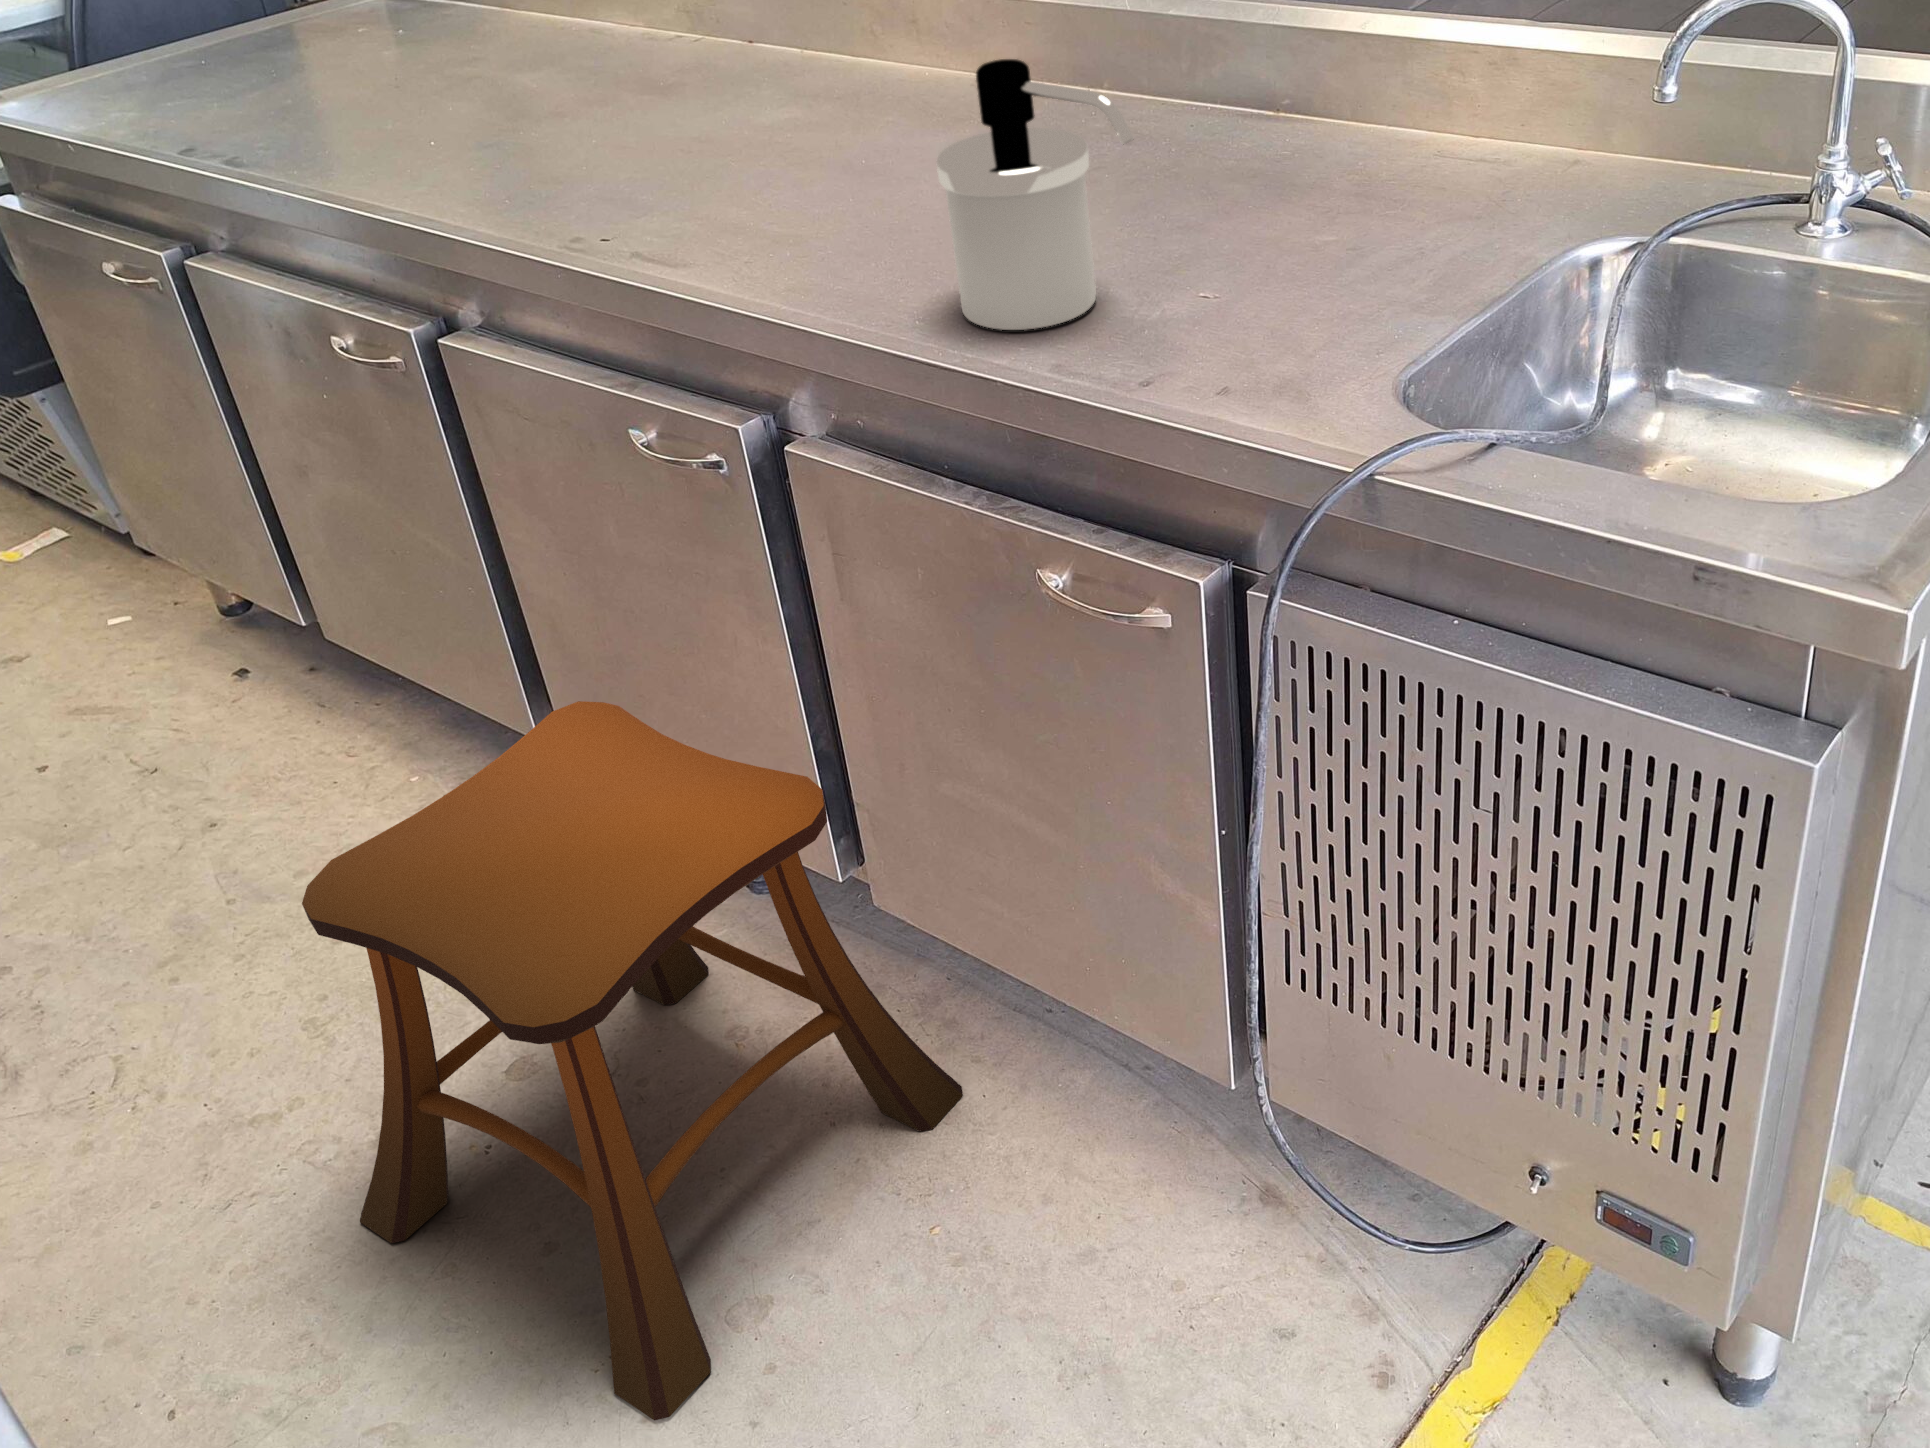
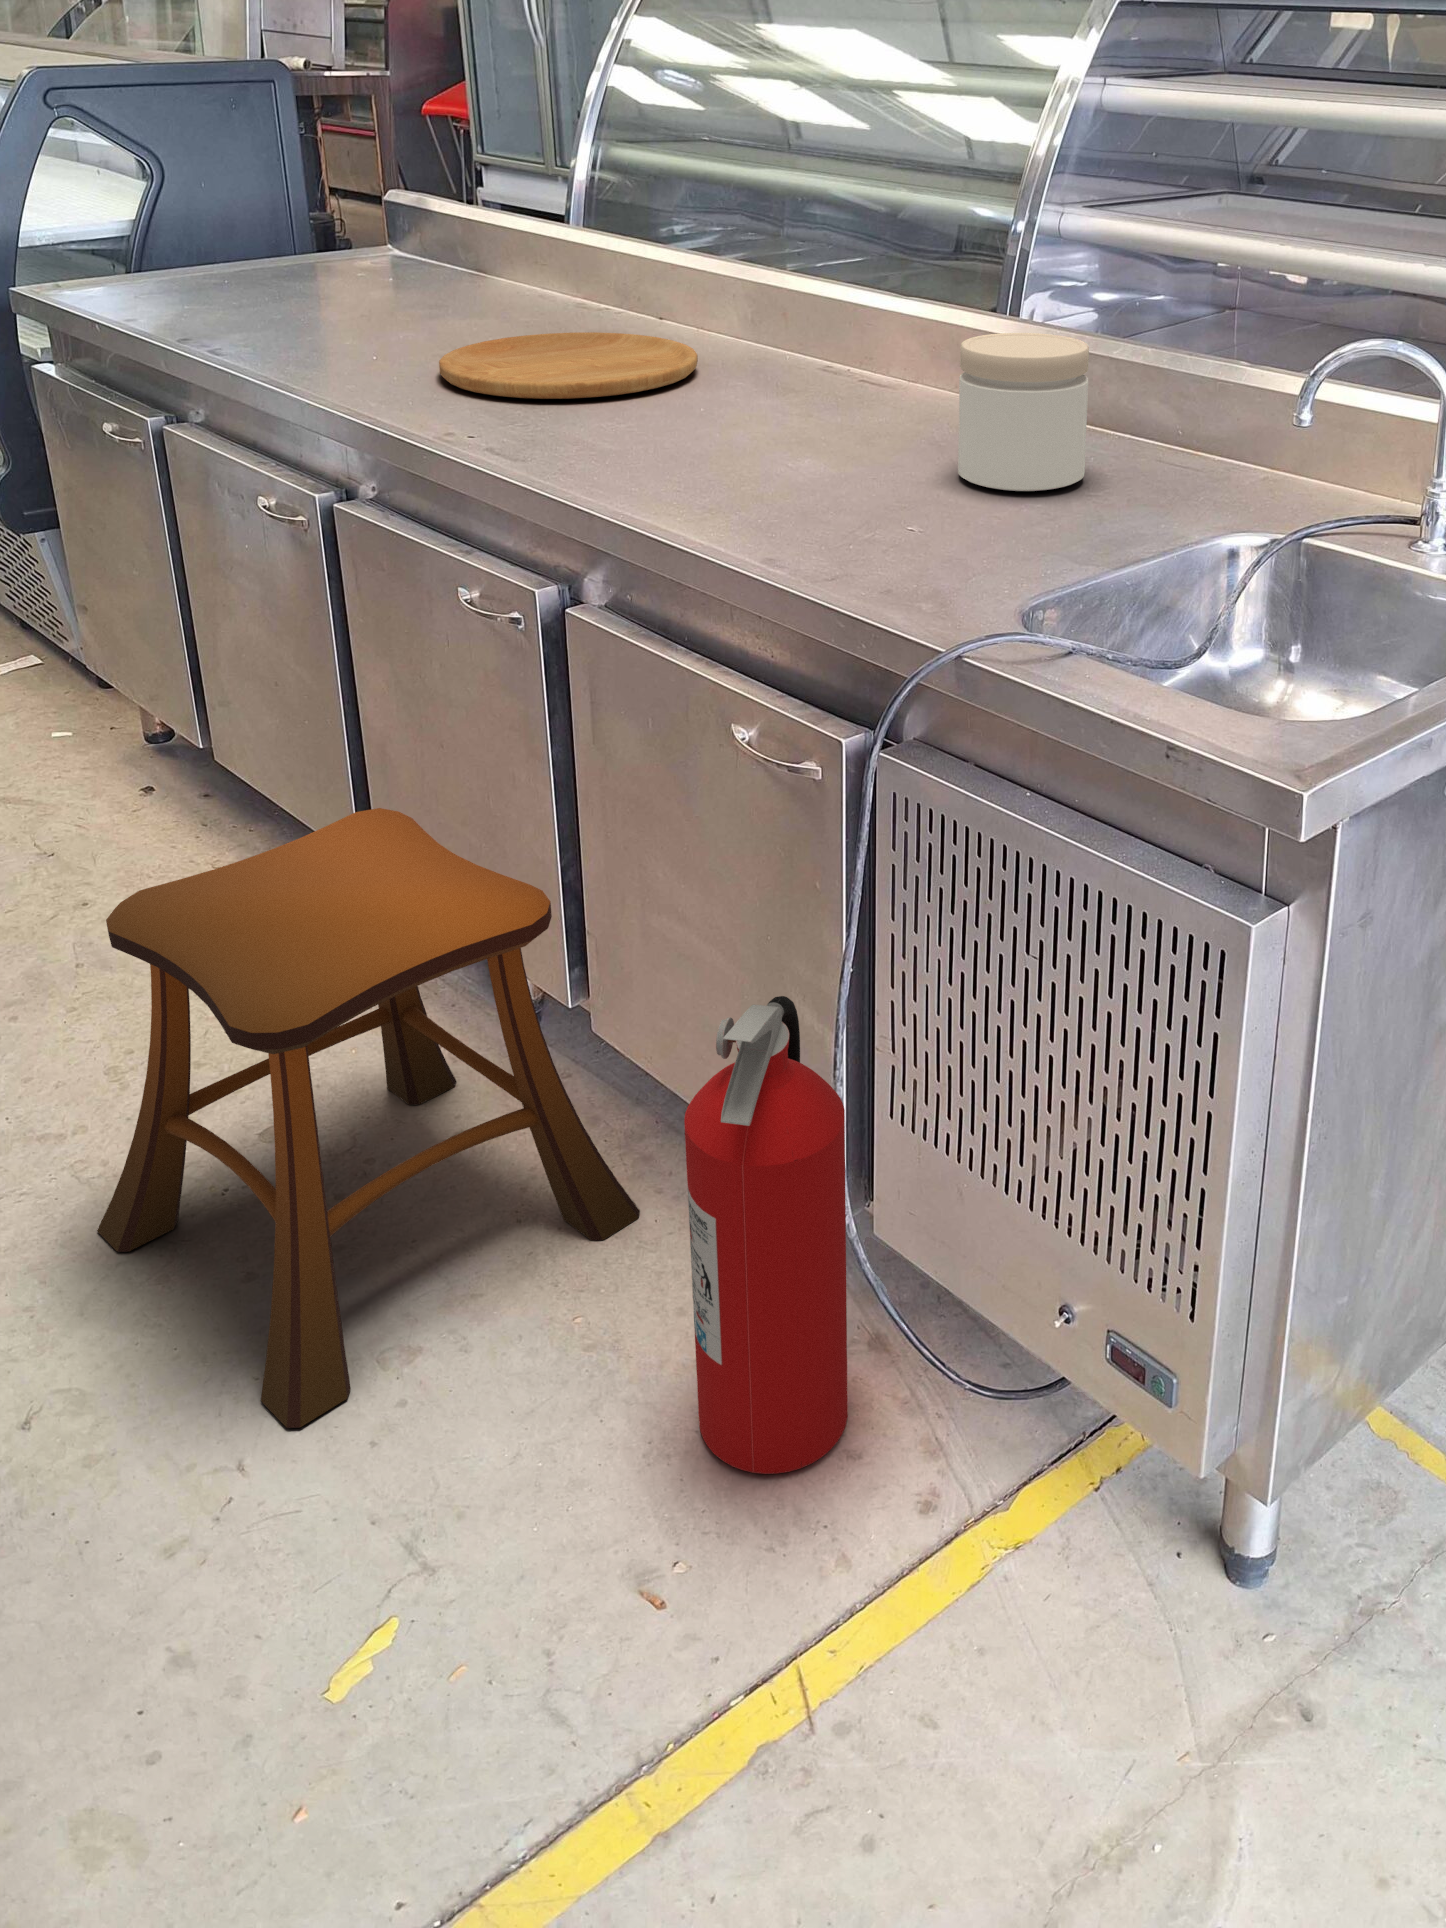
jar: none [1206,19,1367,223] -> present [958,333,1089,491]
soap dispenser: present [937,59,1133,330] -> none [710,323,851,533]
cutting board: none [515,71,828,178] -> present [439,332,698,399]
fire extinguisher: none [1068,878,1268,1375] -> present [684,996,848,1474]

